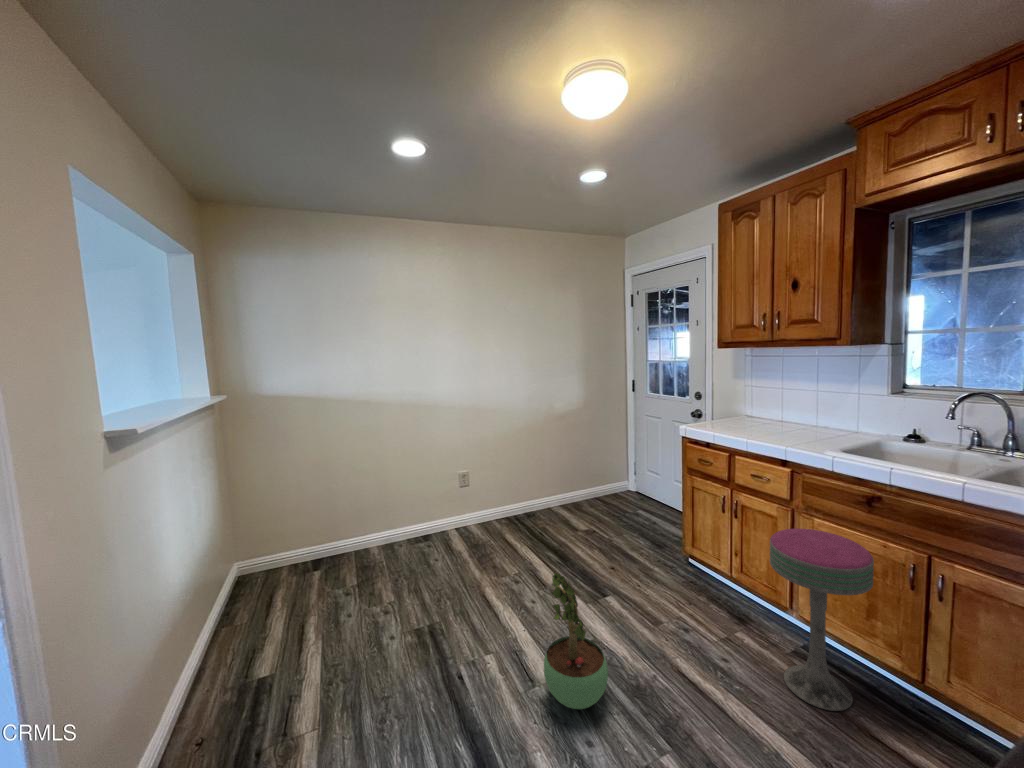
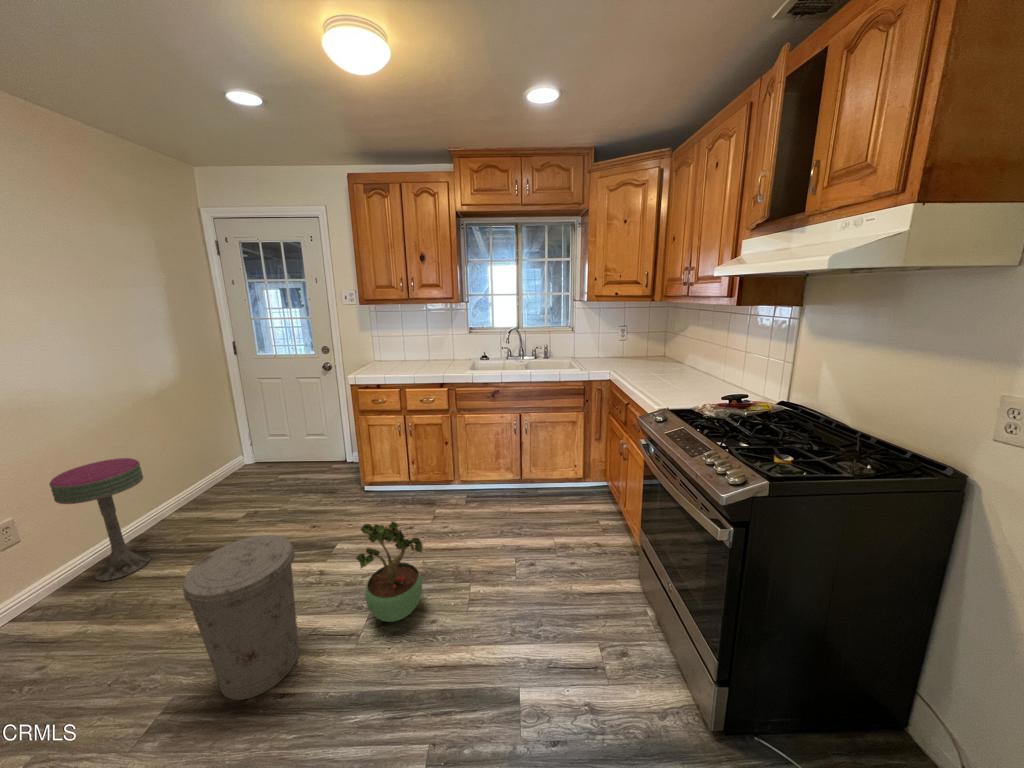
bar stool: present [770,529,874,711] -> present [49,458,151,581]
trash can: none [437,531,510,665] -> present [183,535,299,700]

